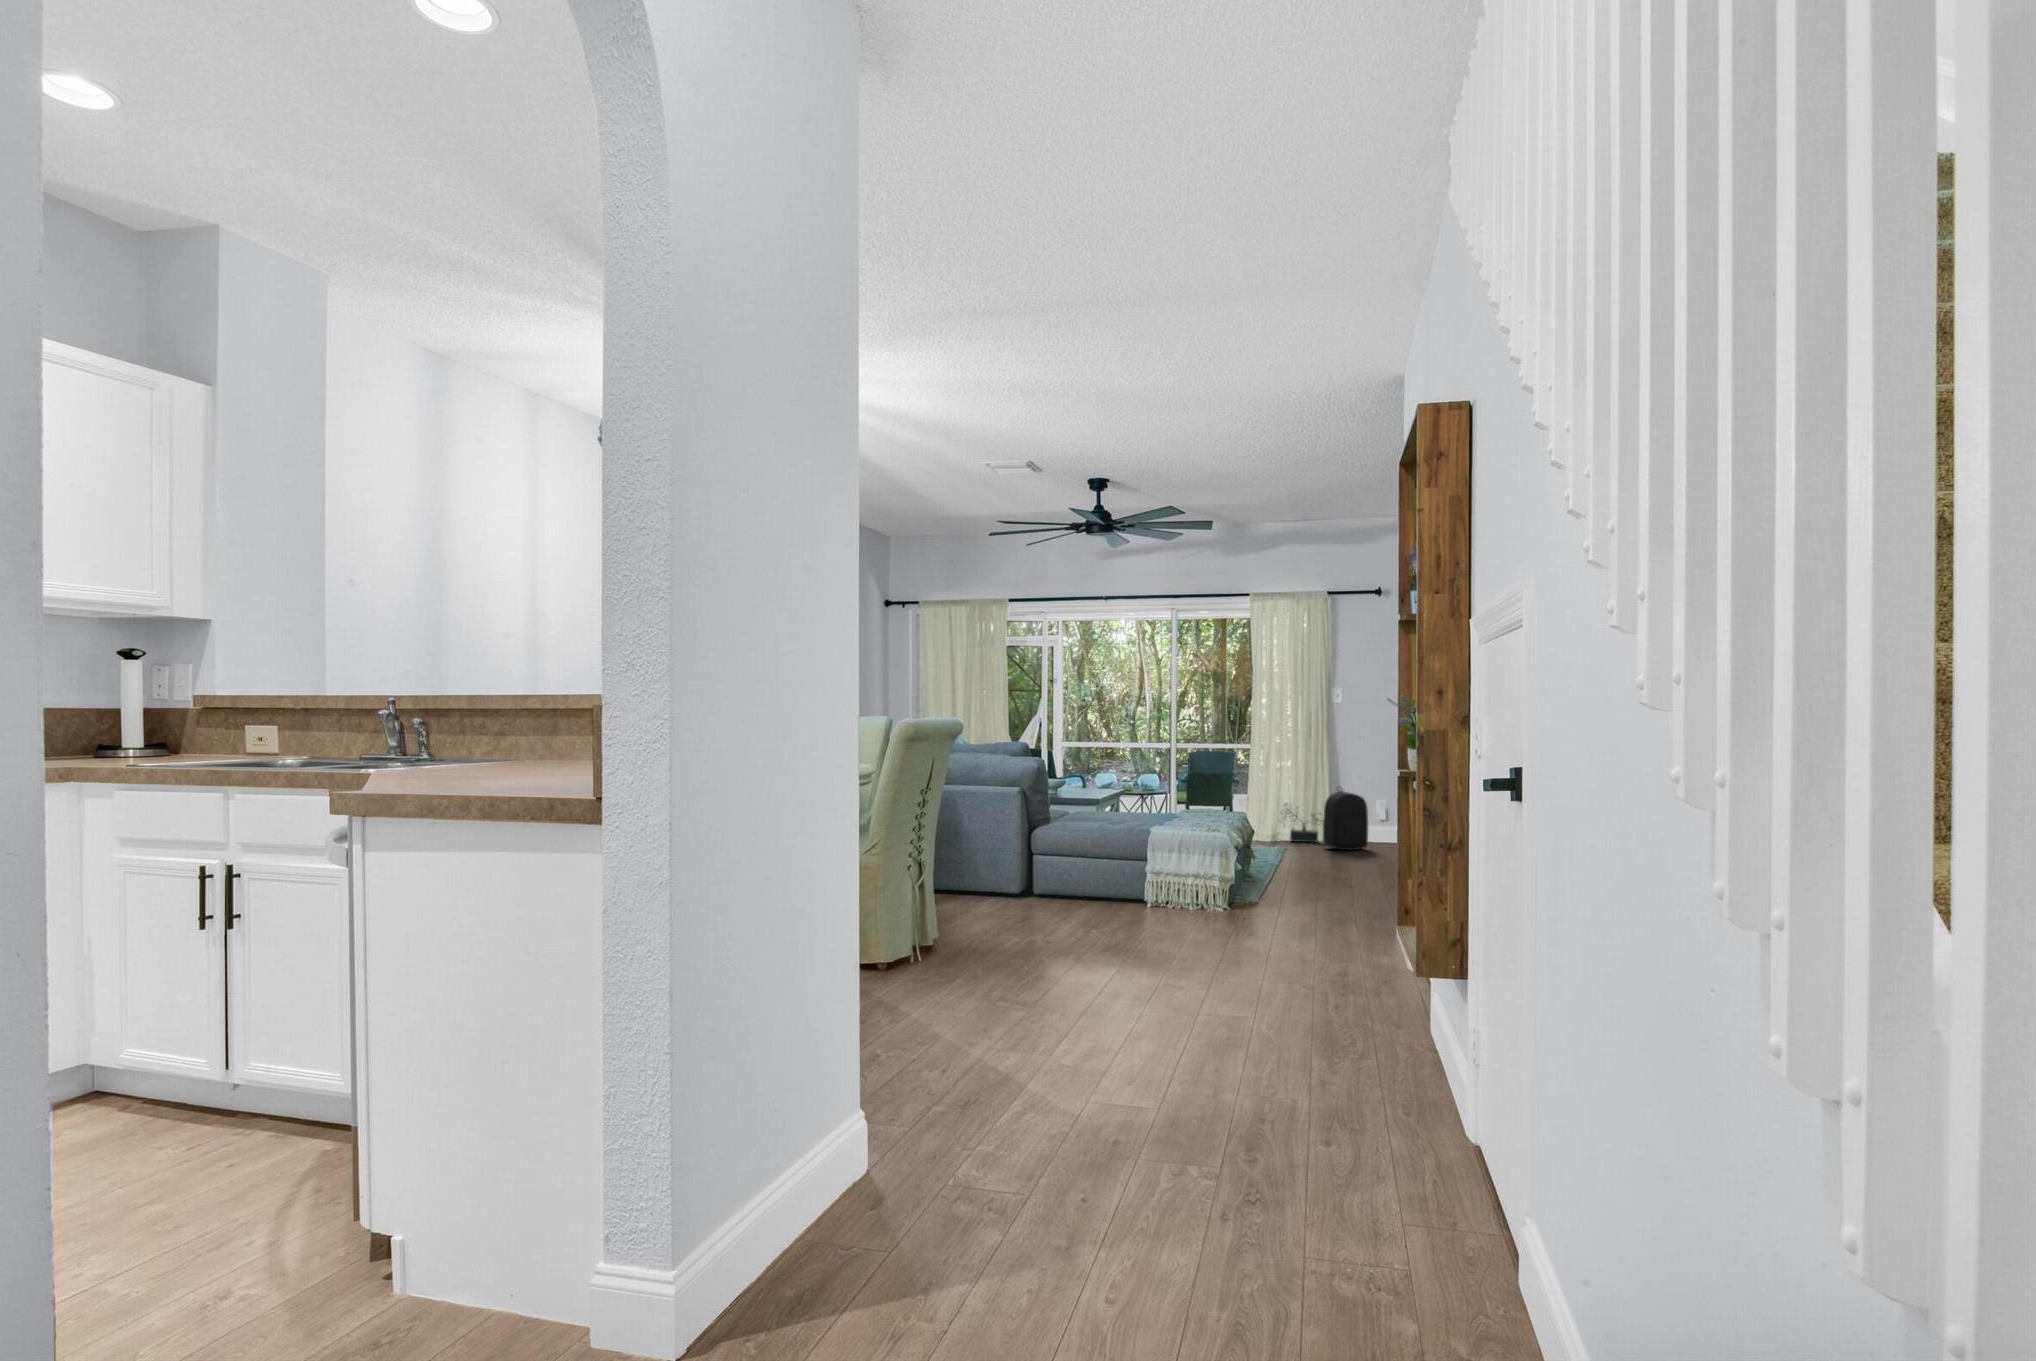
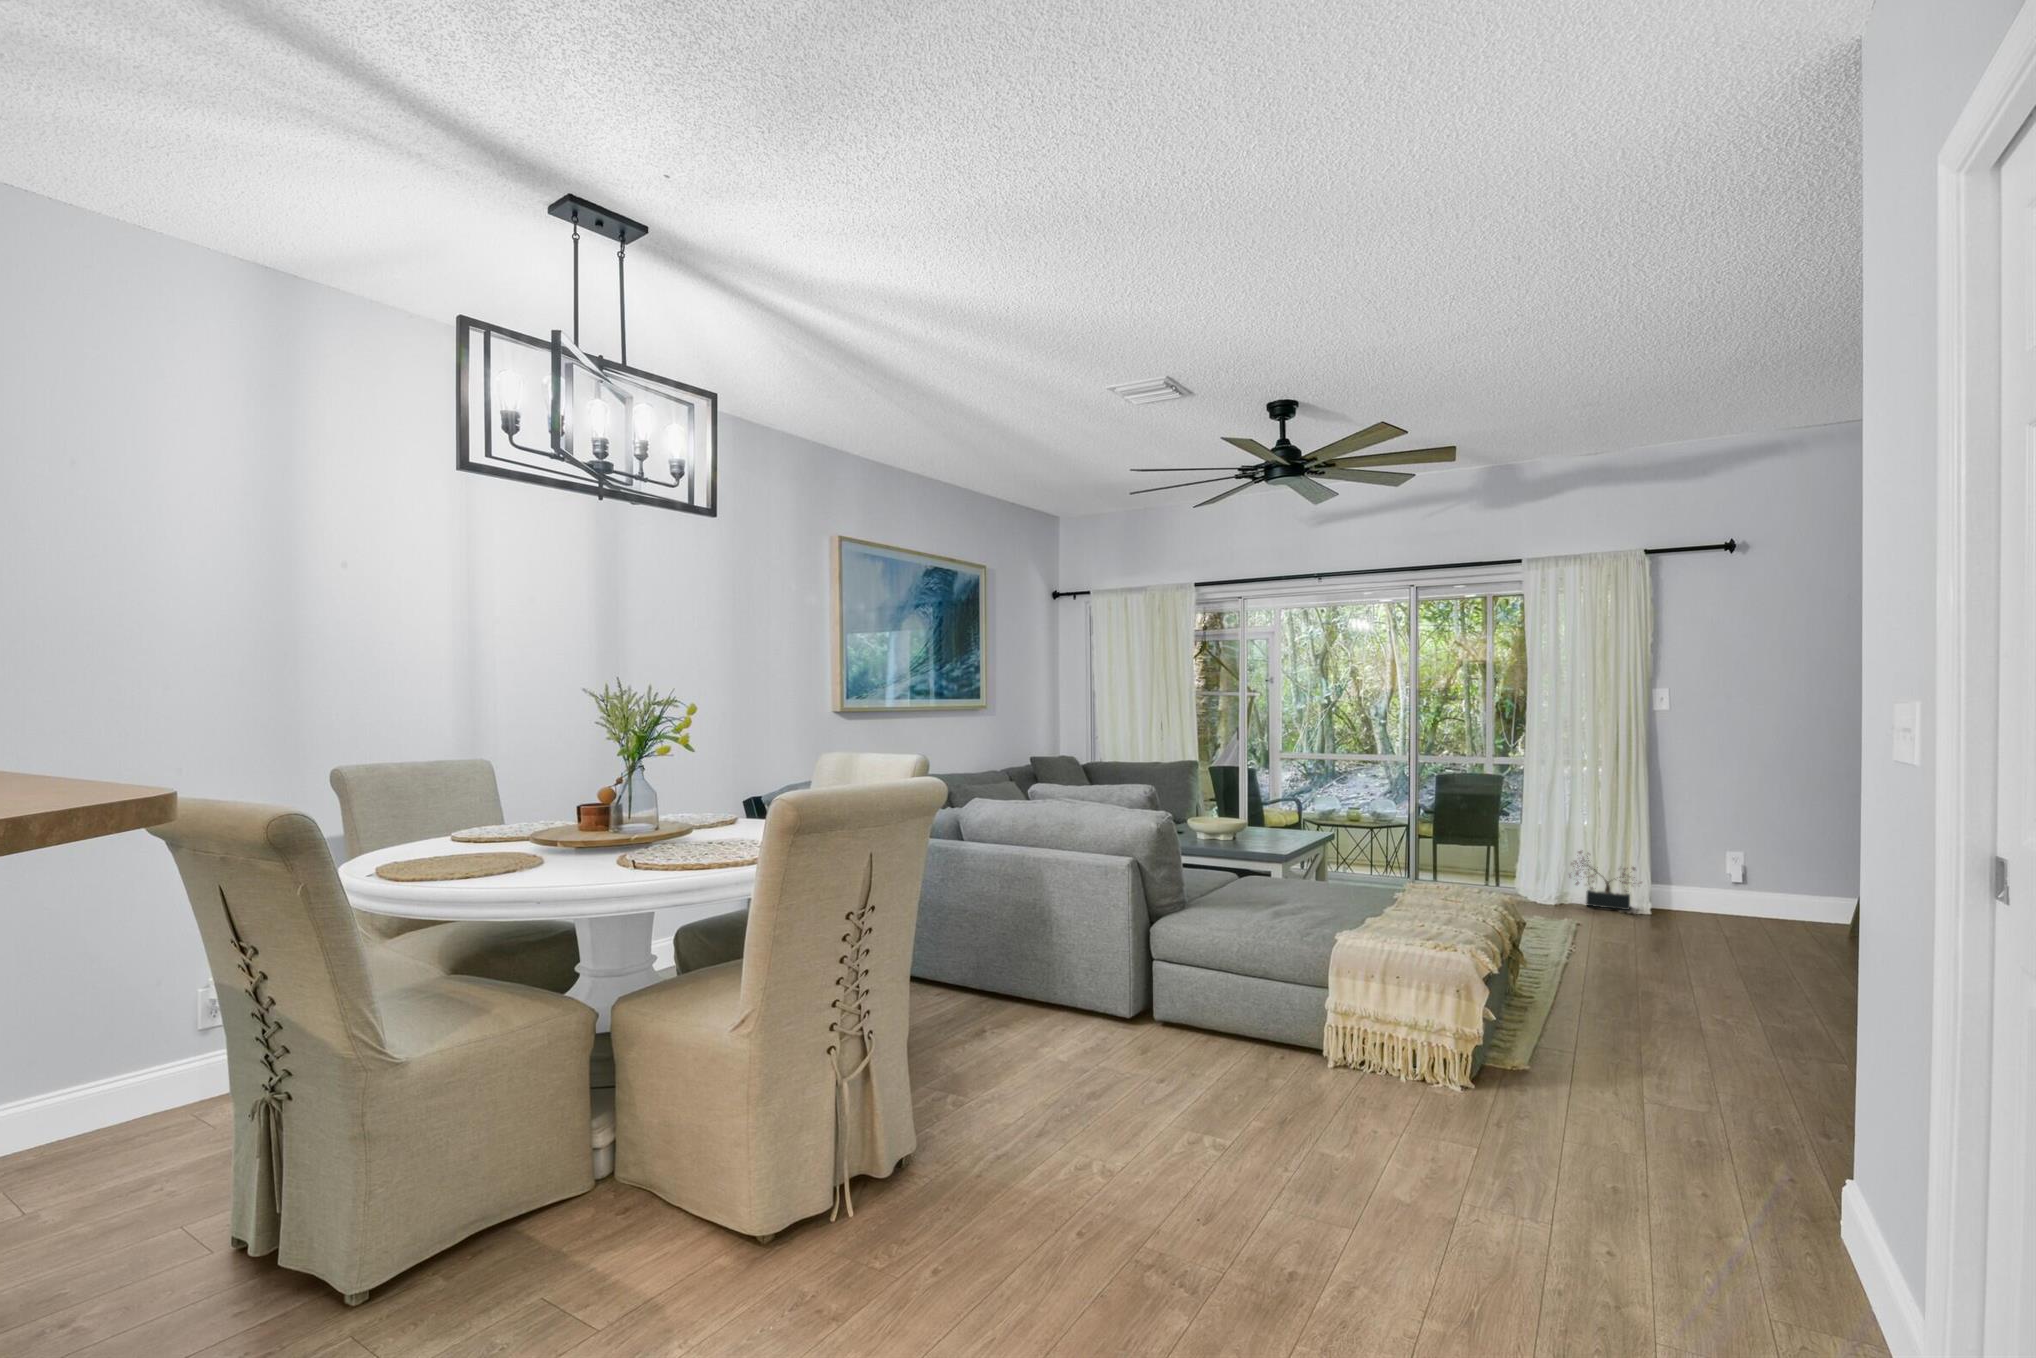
backpack: present [1323,787,1368,850] -> none [1639,834,1715,931]

